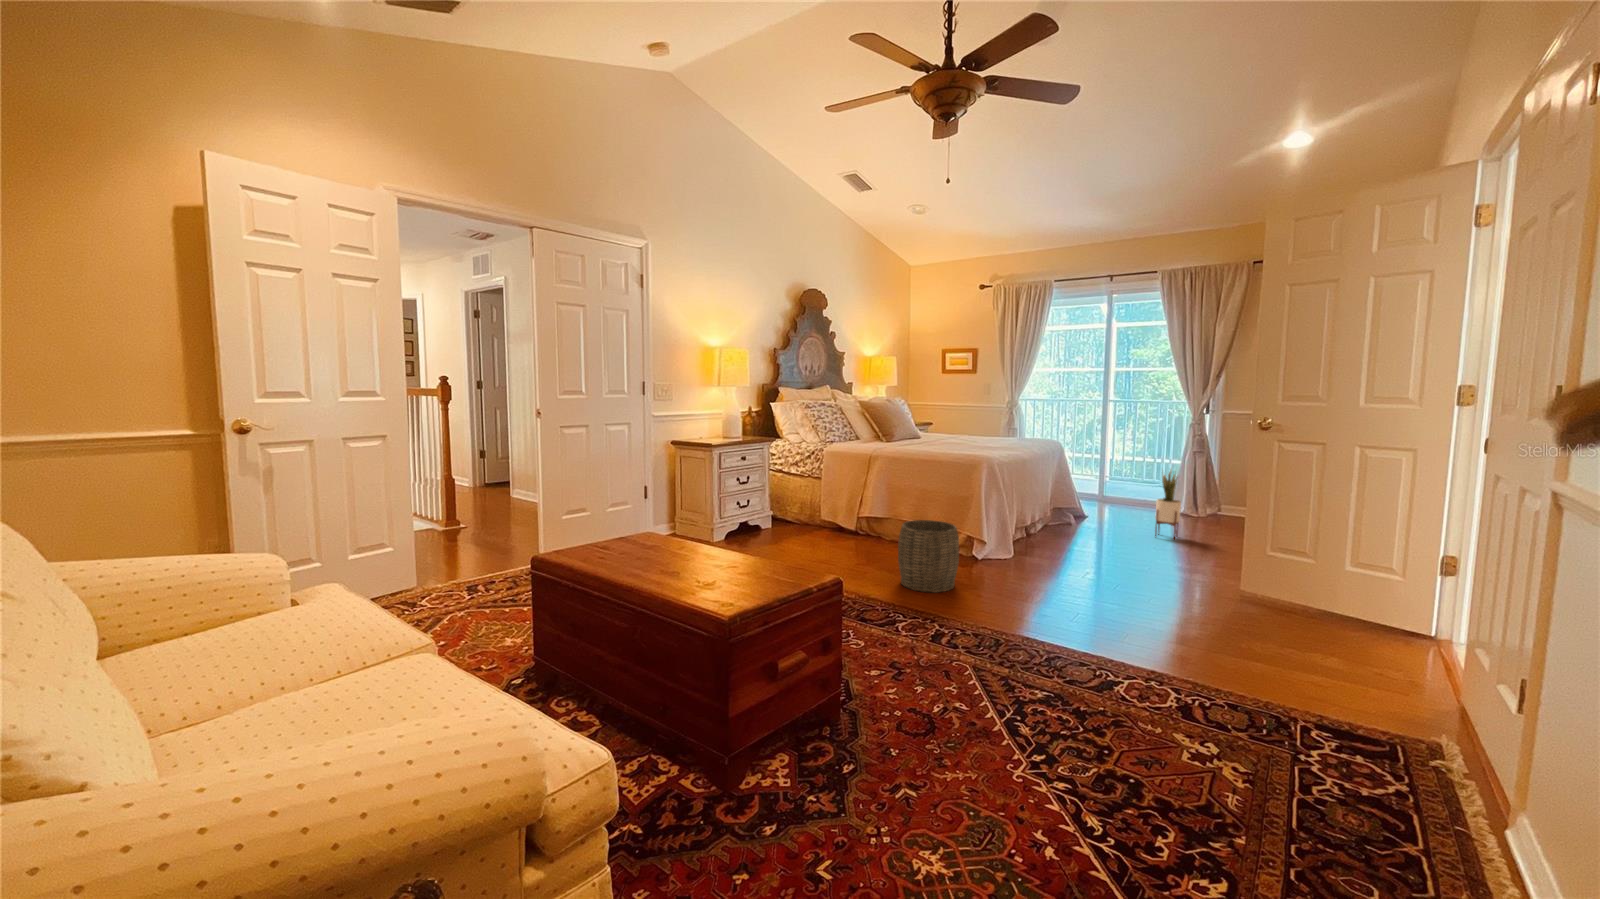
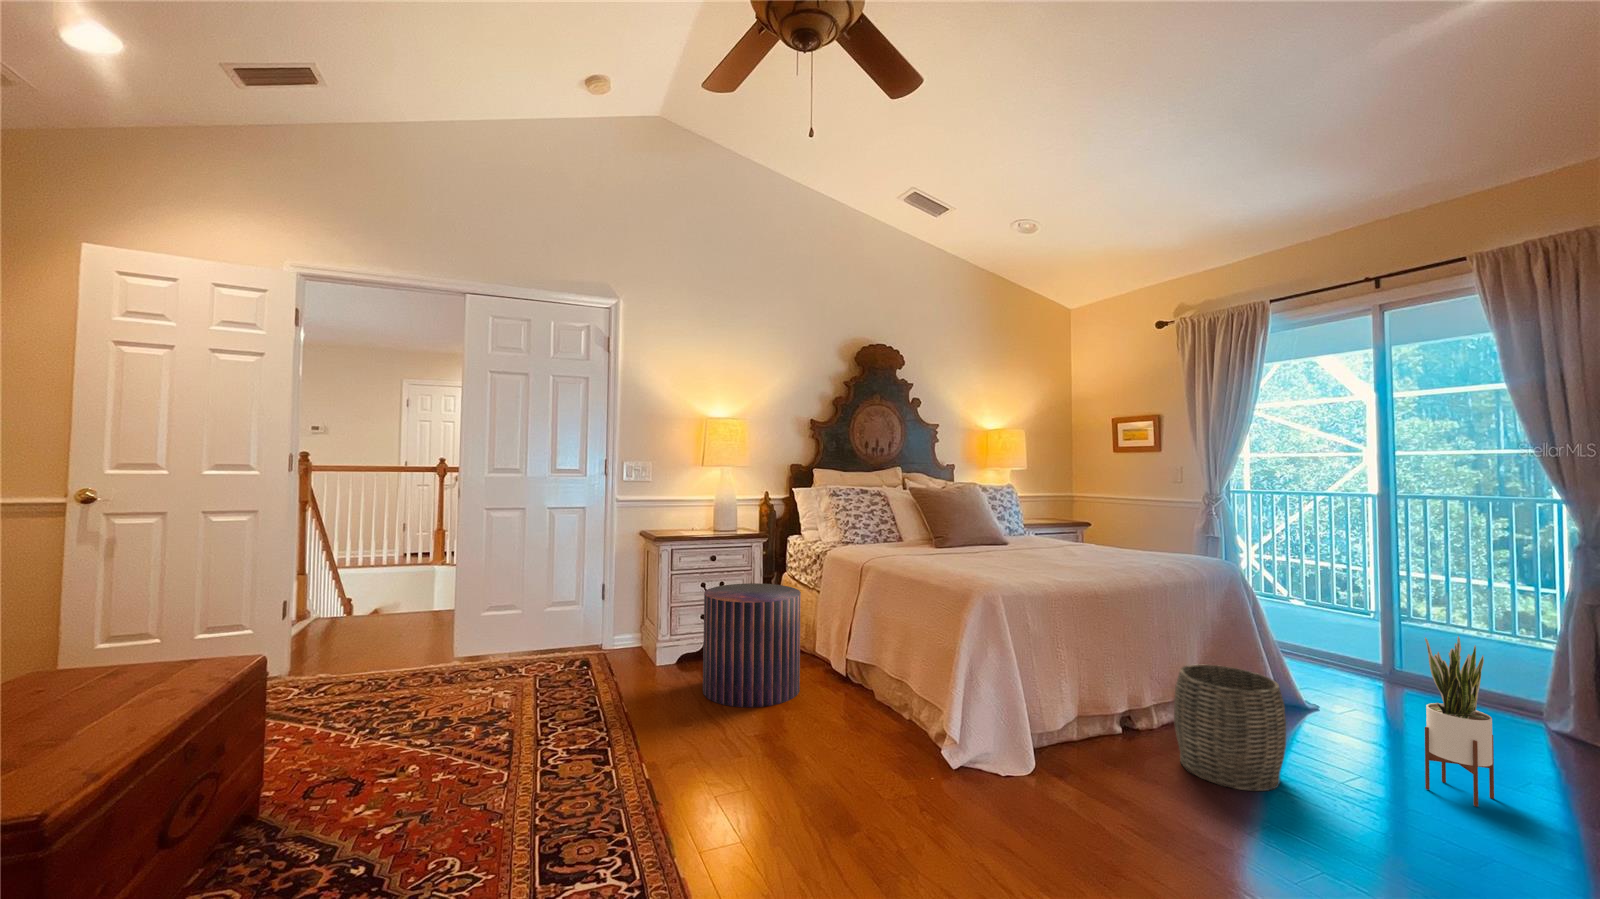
pouf: none [774,472,842,552] -> present [703,583,801,707]
woven basket: present [898,520,959,592] -> present [1174,664,1286,791]

